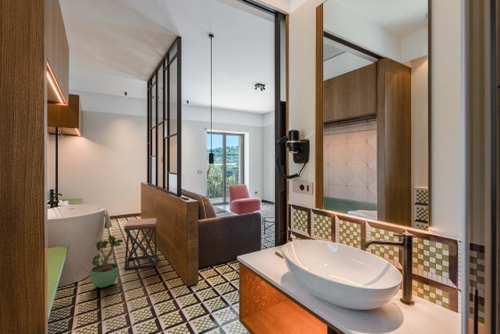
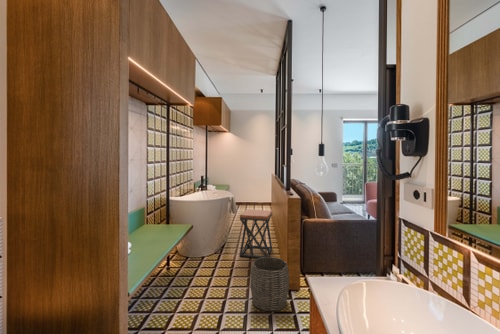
potted plant: present [90,235,123,287] -> none [208,222,235,269]
woven basket: none [154,259,192,310] -> present [250,257,289,311]

